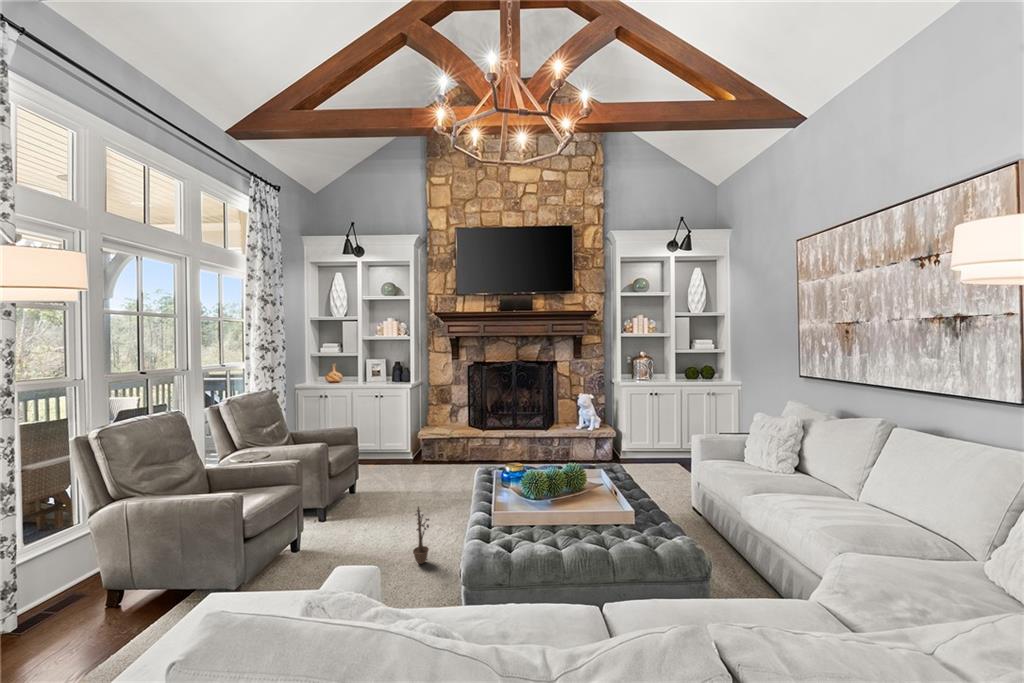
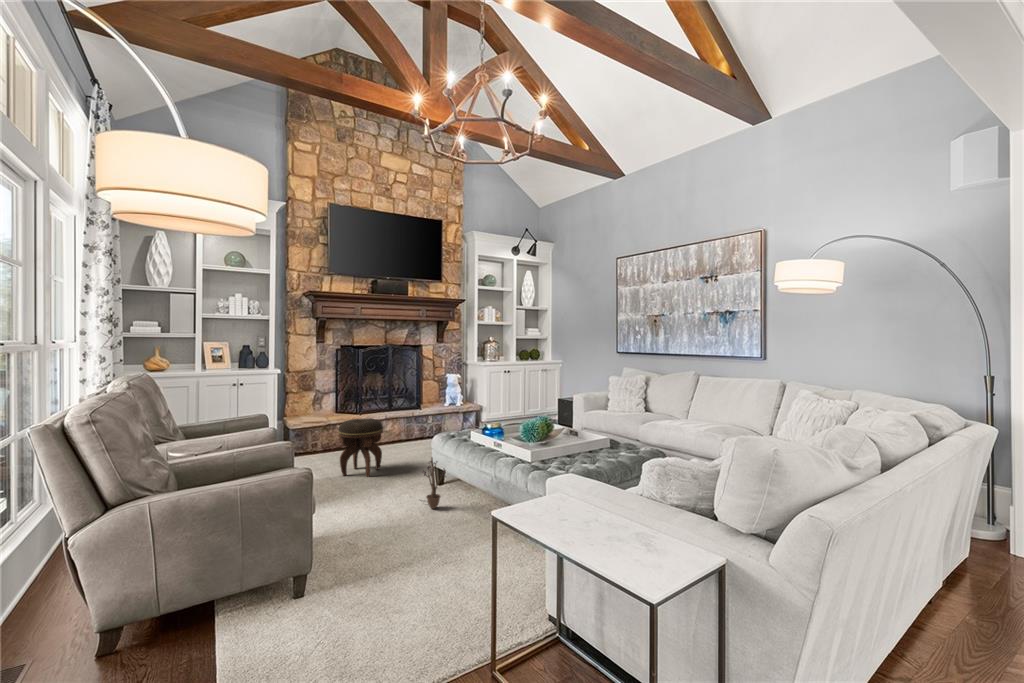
footstool: none [412,441,456,502] -> present [338,418,383,477]

